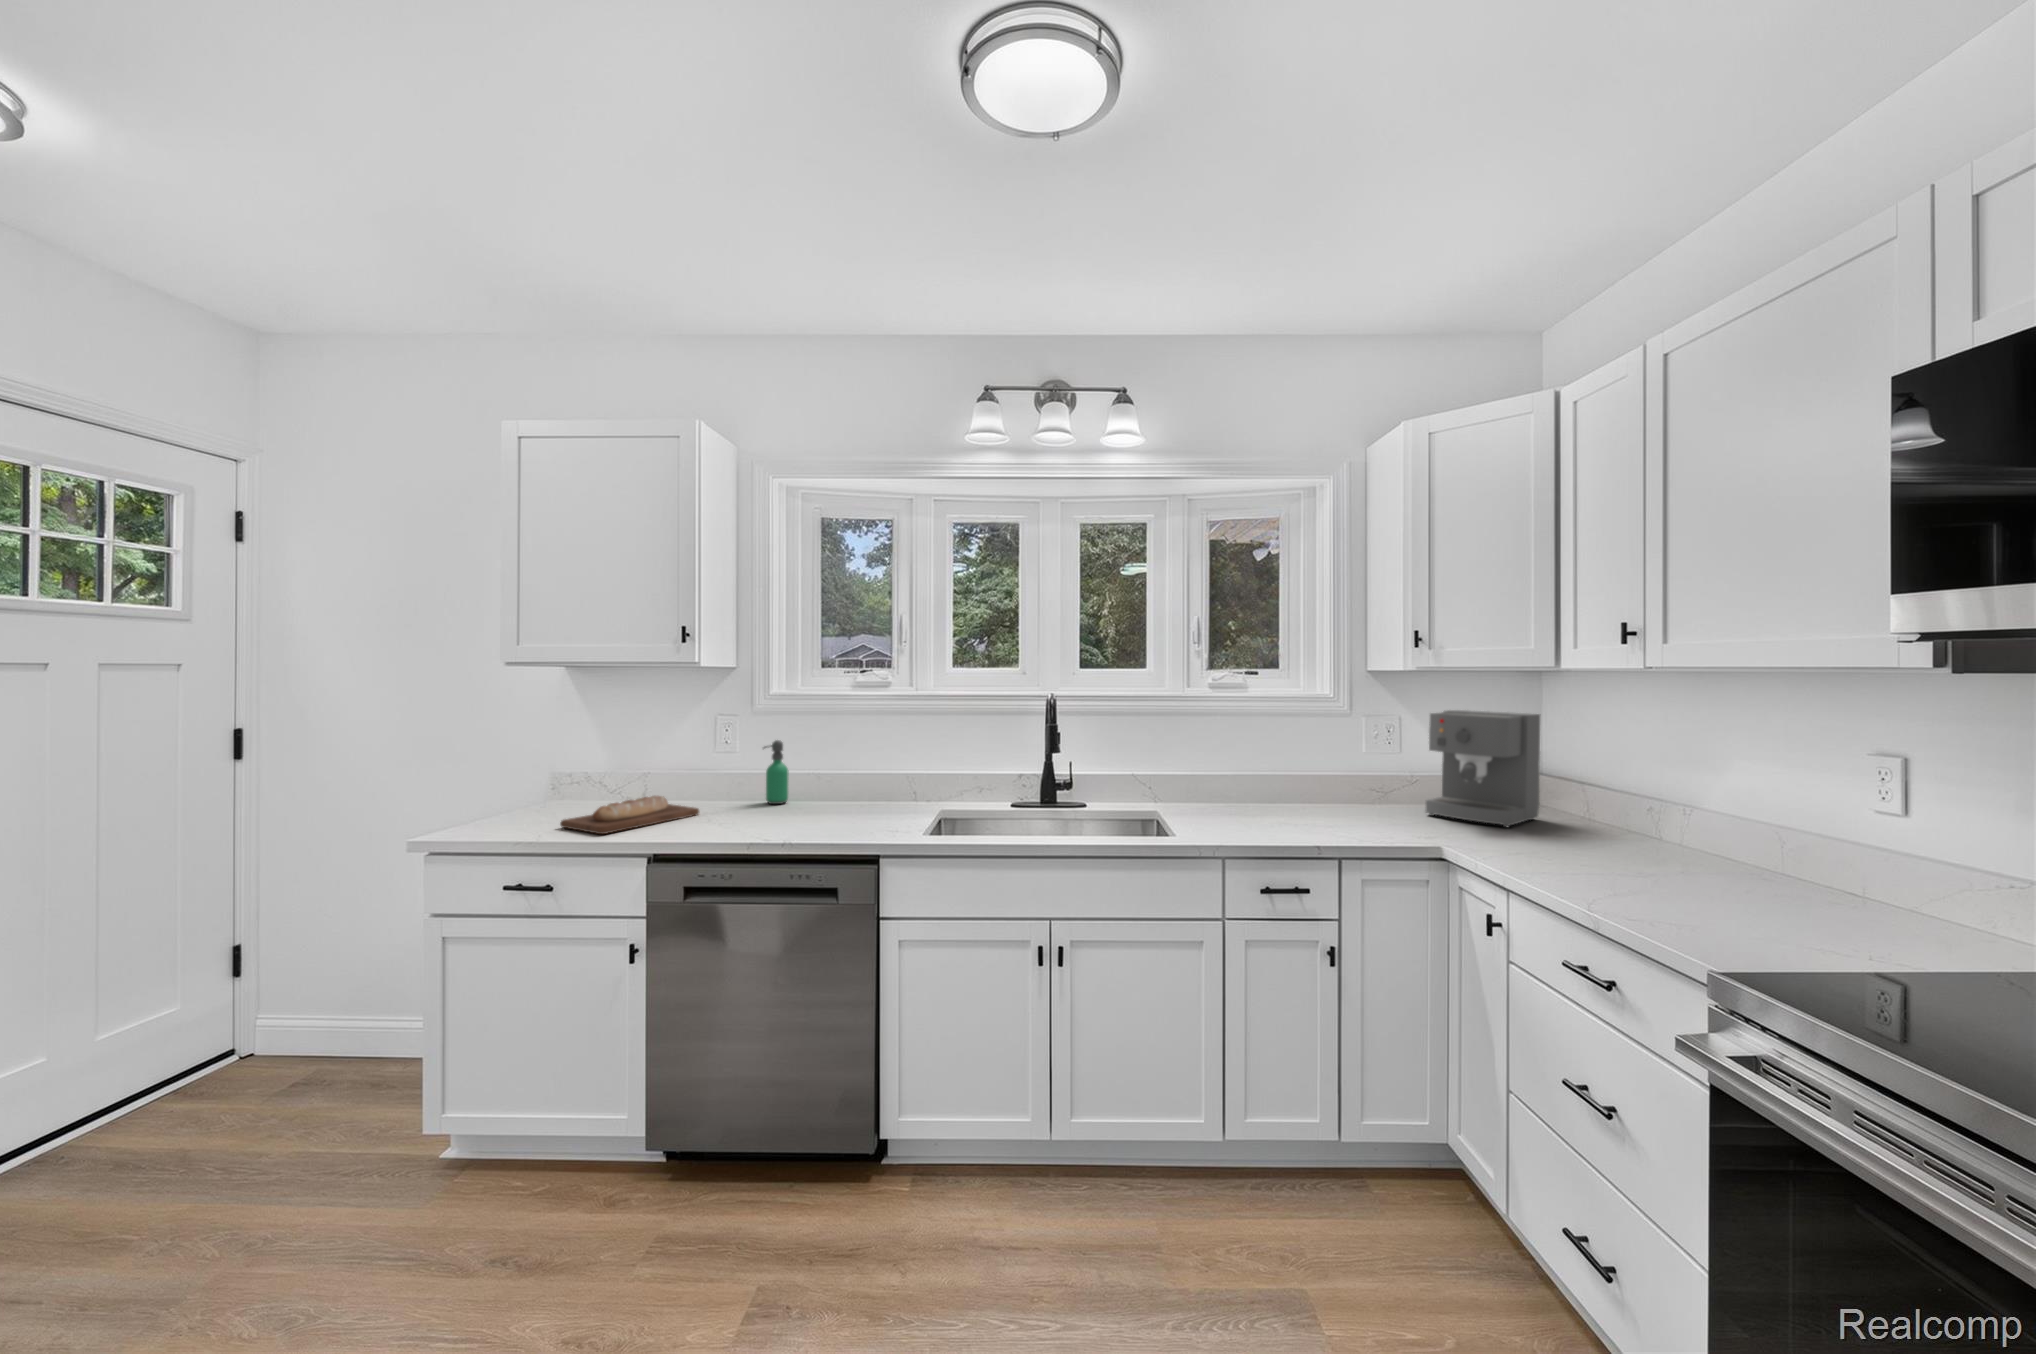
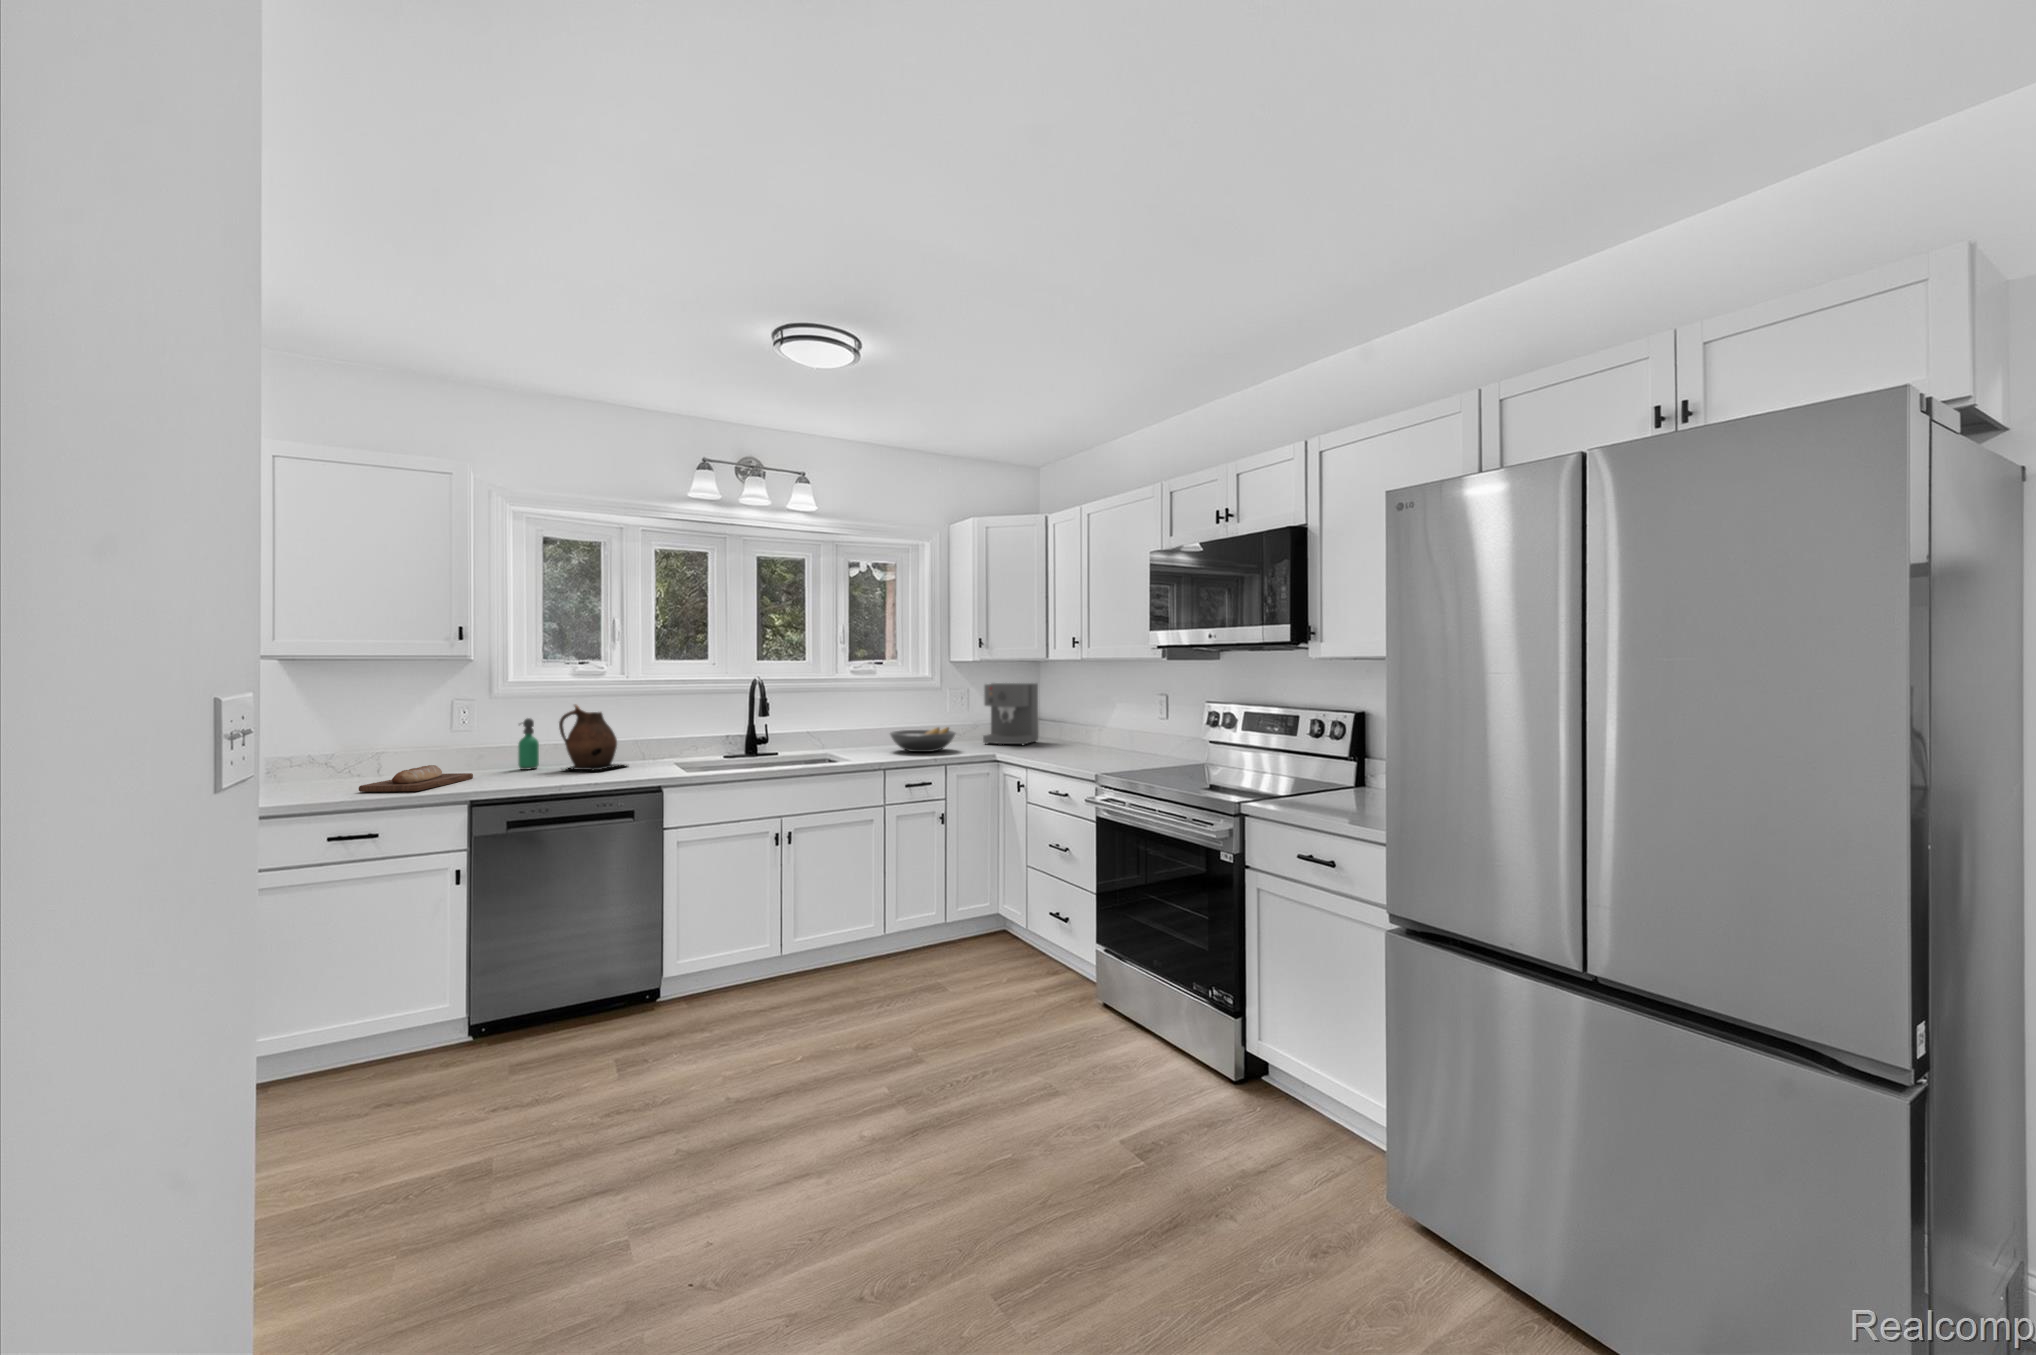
ceramic pitcher: none [798,726,879,818] -> present [559,704,627,771]
fruit bowl: none [1251,784,1369,827] -> present [890,727,955,752]

